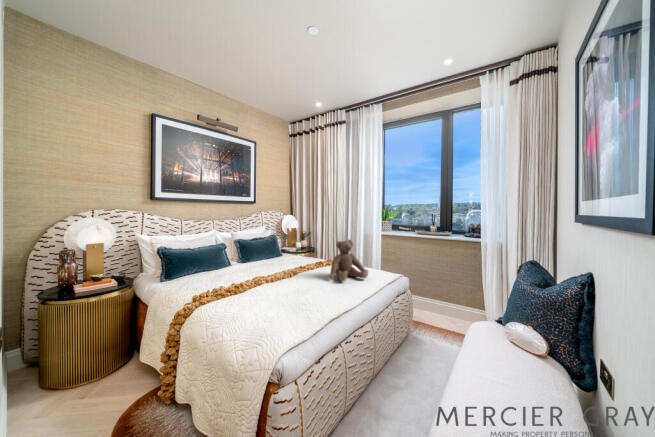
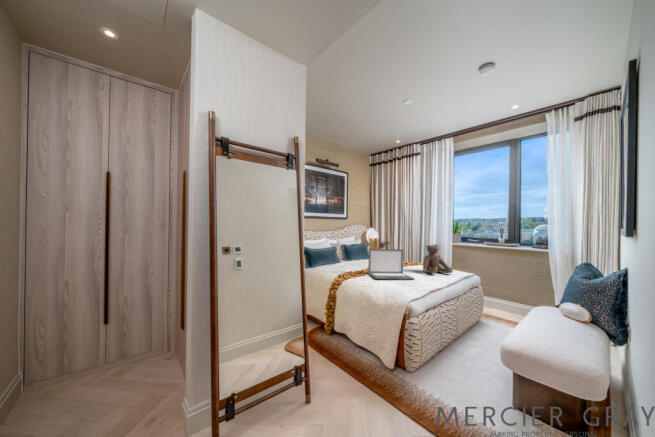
laptop: none [251,250,310,299] -> present [368,249,415,279]

